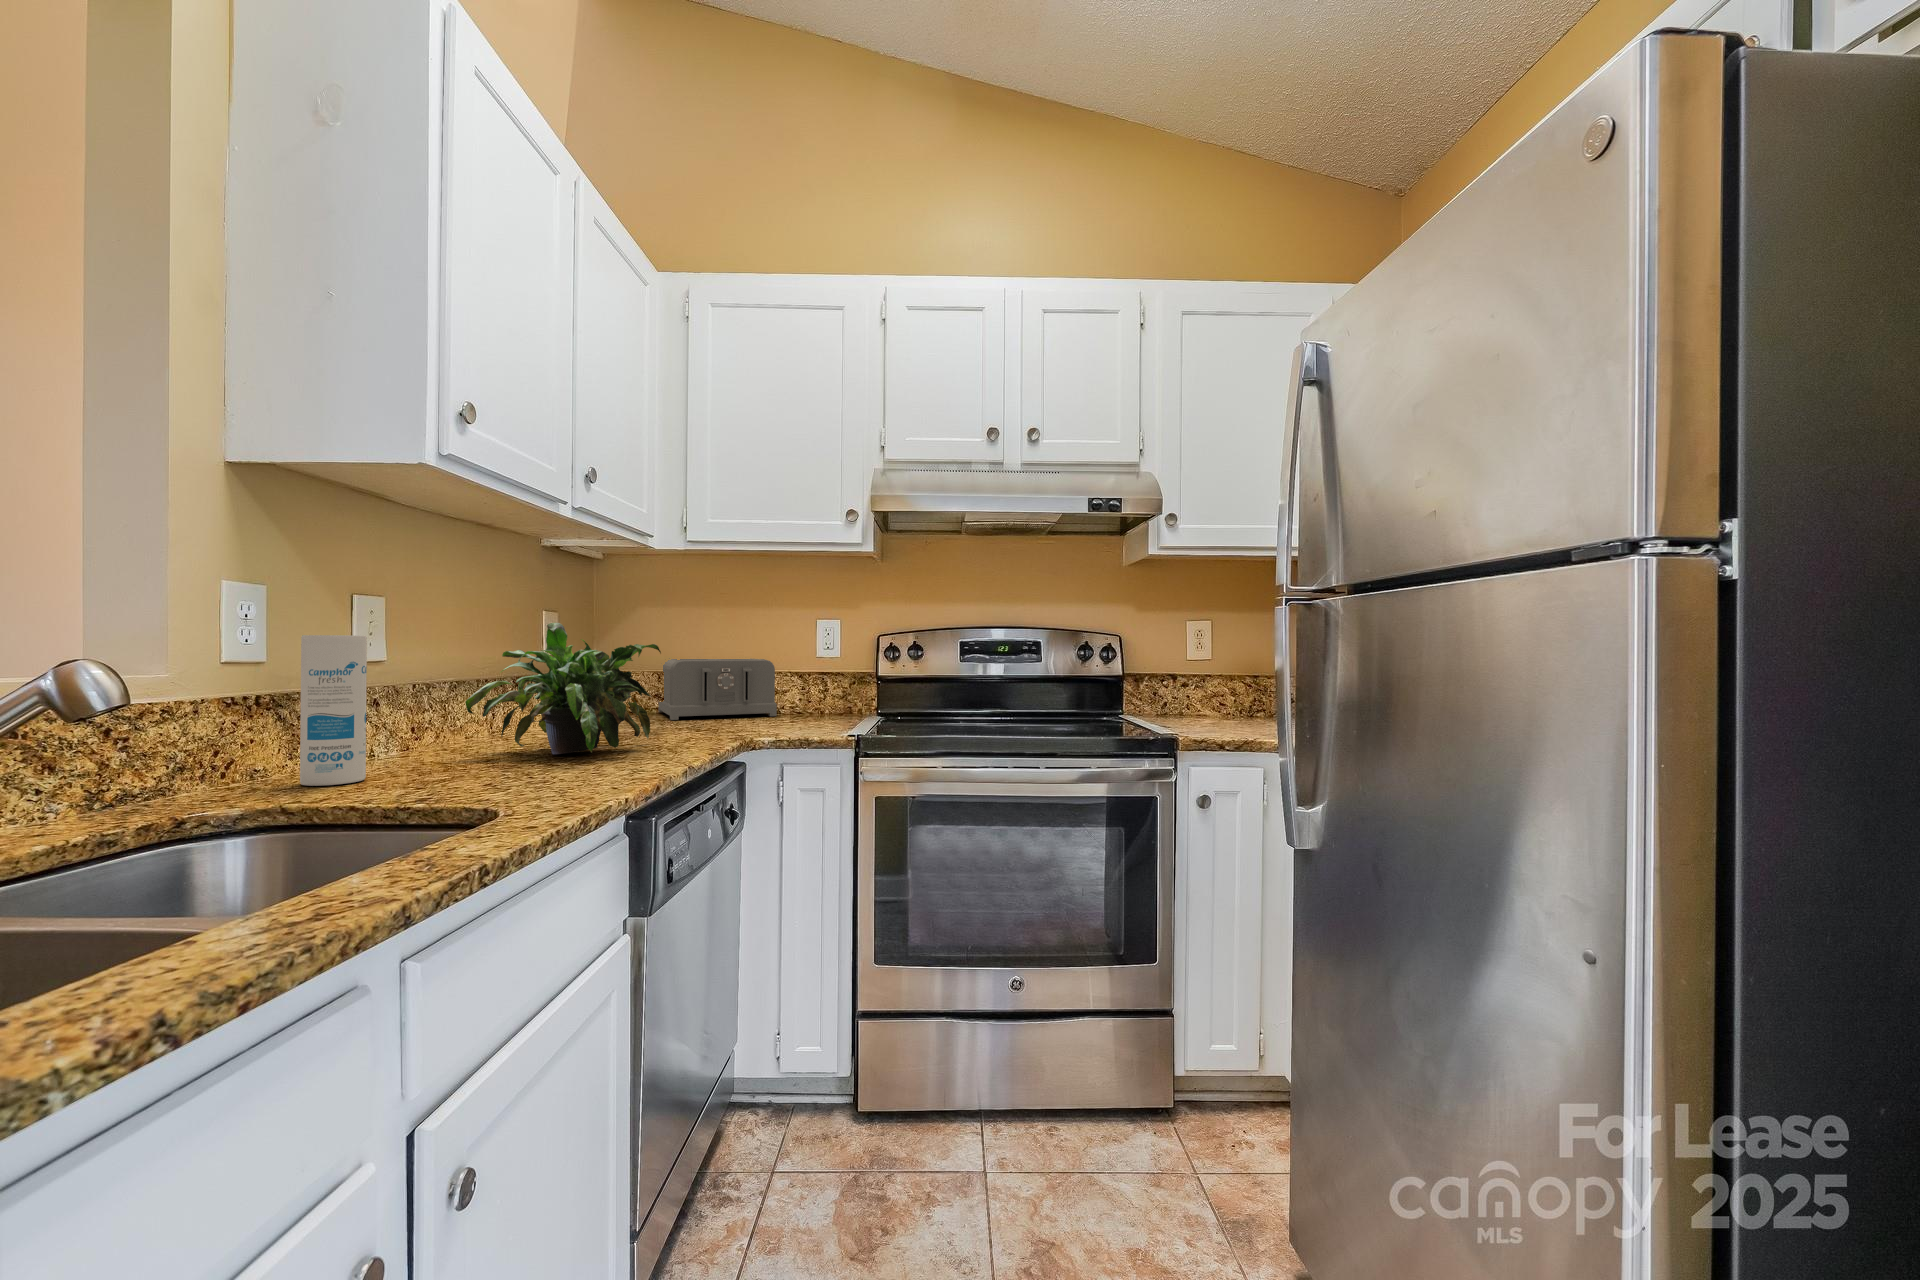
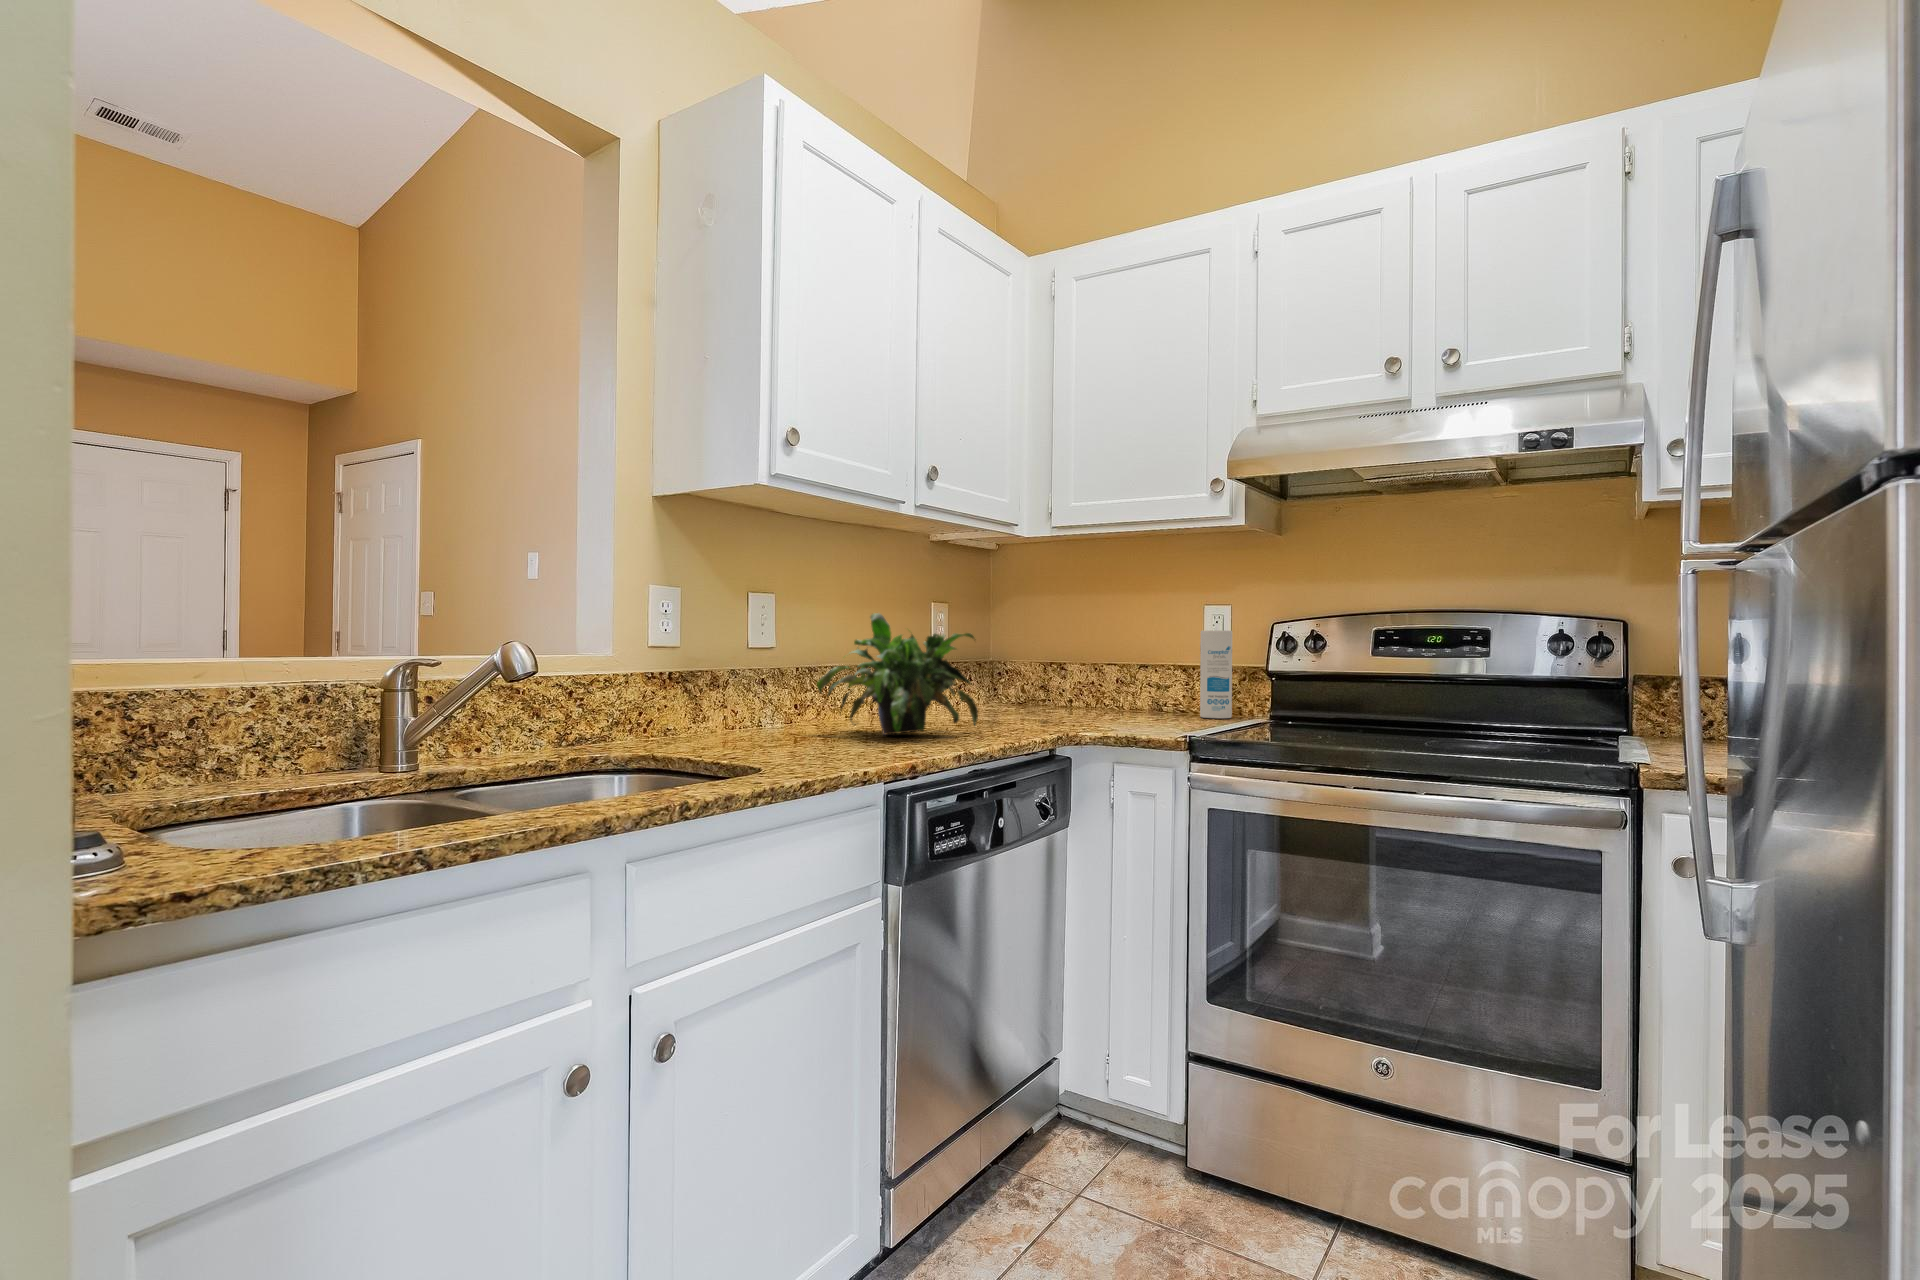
canister: present [300,635,367,786] -> present [1200,630,1232,718]
toaster: present [658,659,777,720] -> none [1044,650,1156,715]

